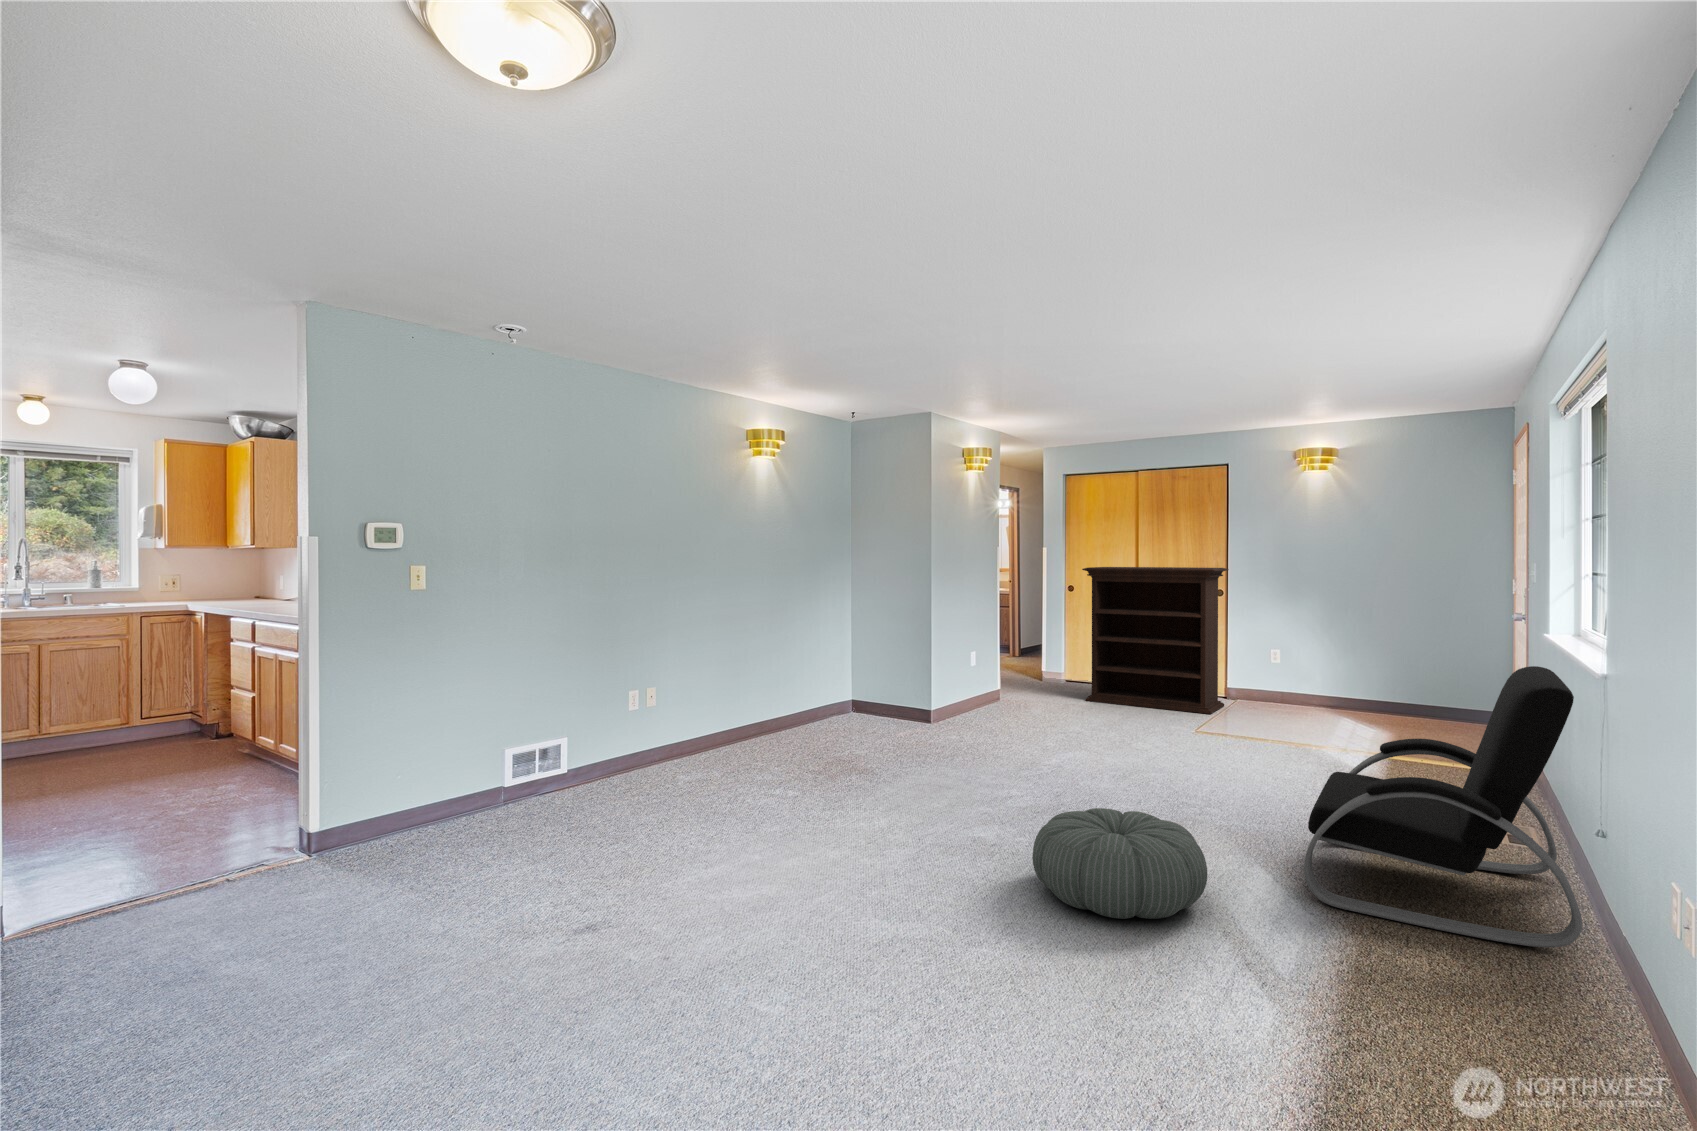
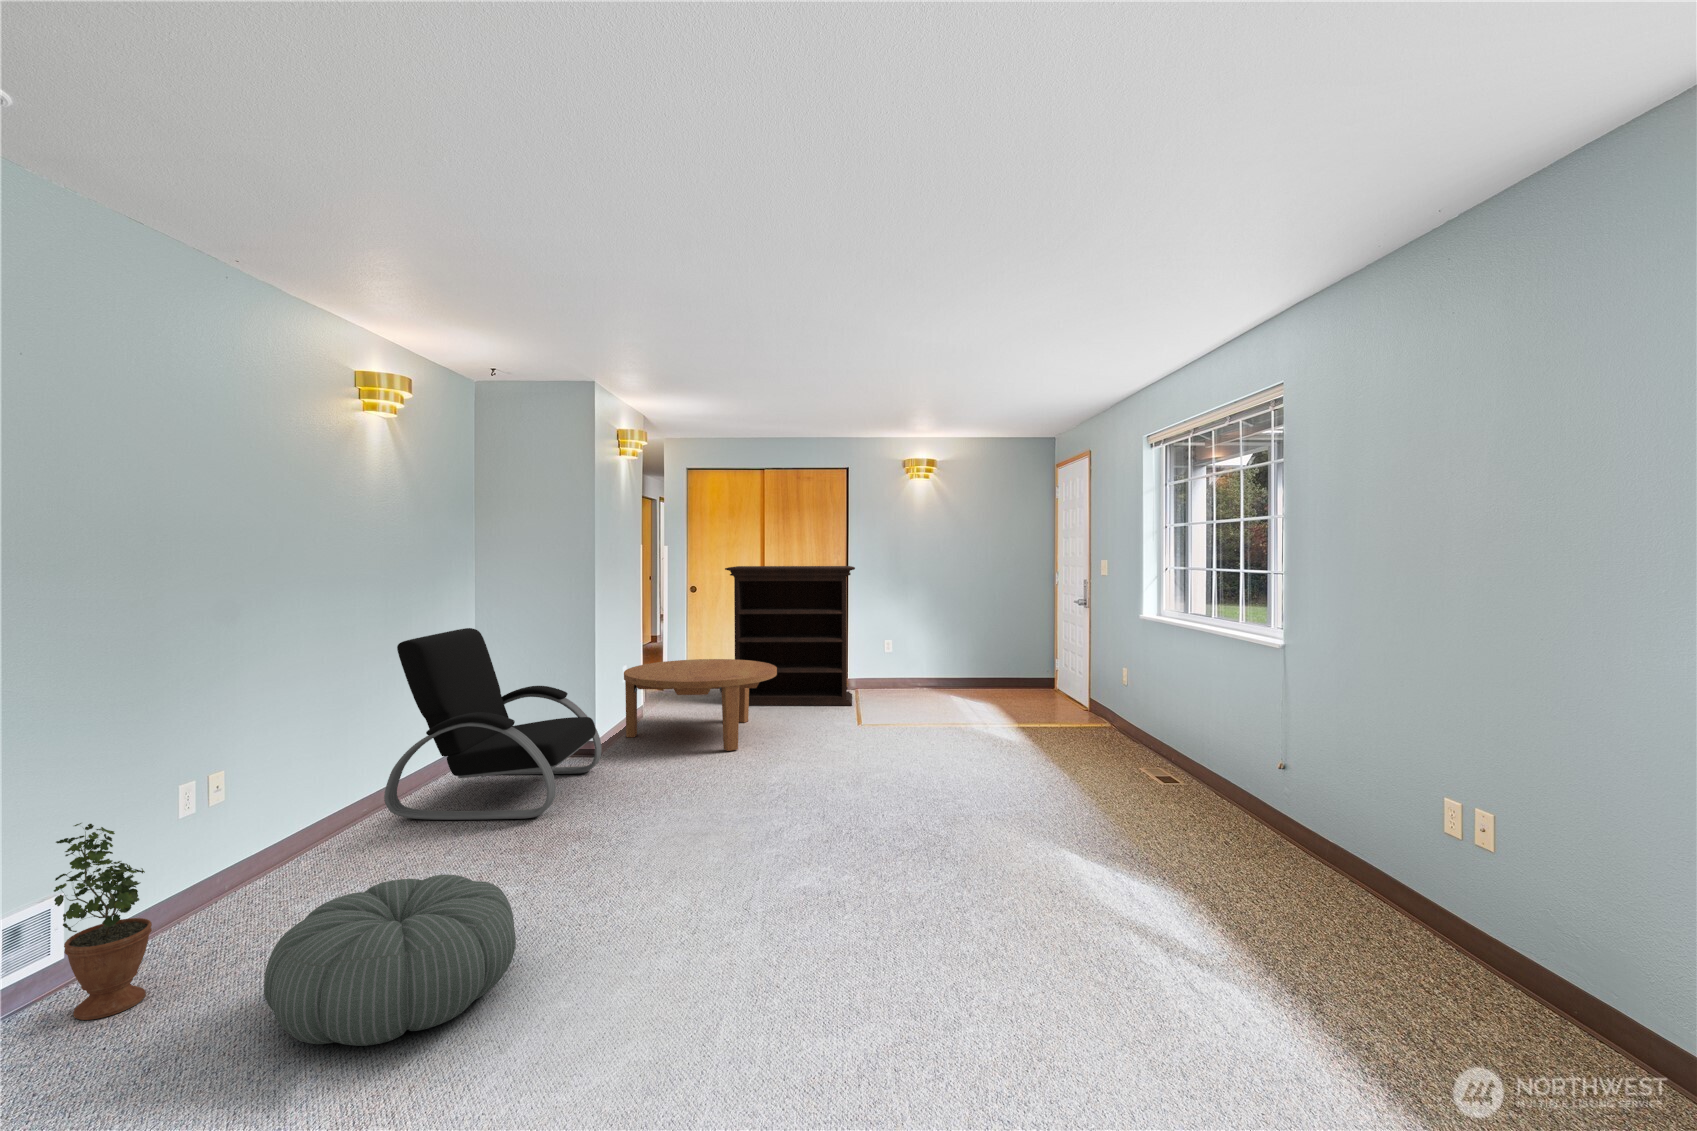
coffee table: none [963,652,1103,734] -> present [624,659,777,751]
armchair: present [1304,666,1583,947] -> present [384,628,602,820]
potted plant: none [565,696,606,799] -> present [54,823,152,1020]
pouf: present [1032,808,1207,919] -> present [264,874,516,1046]

